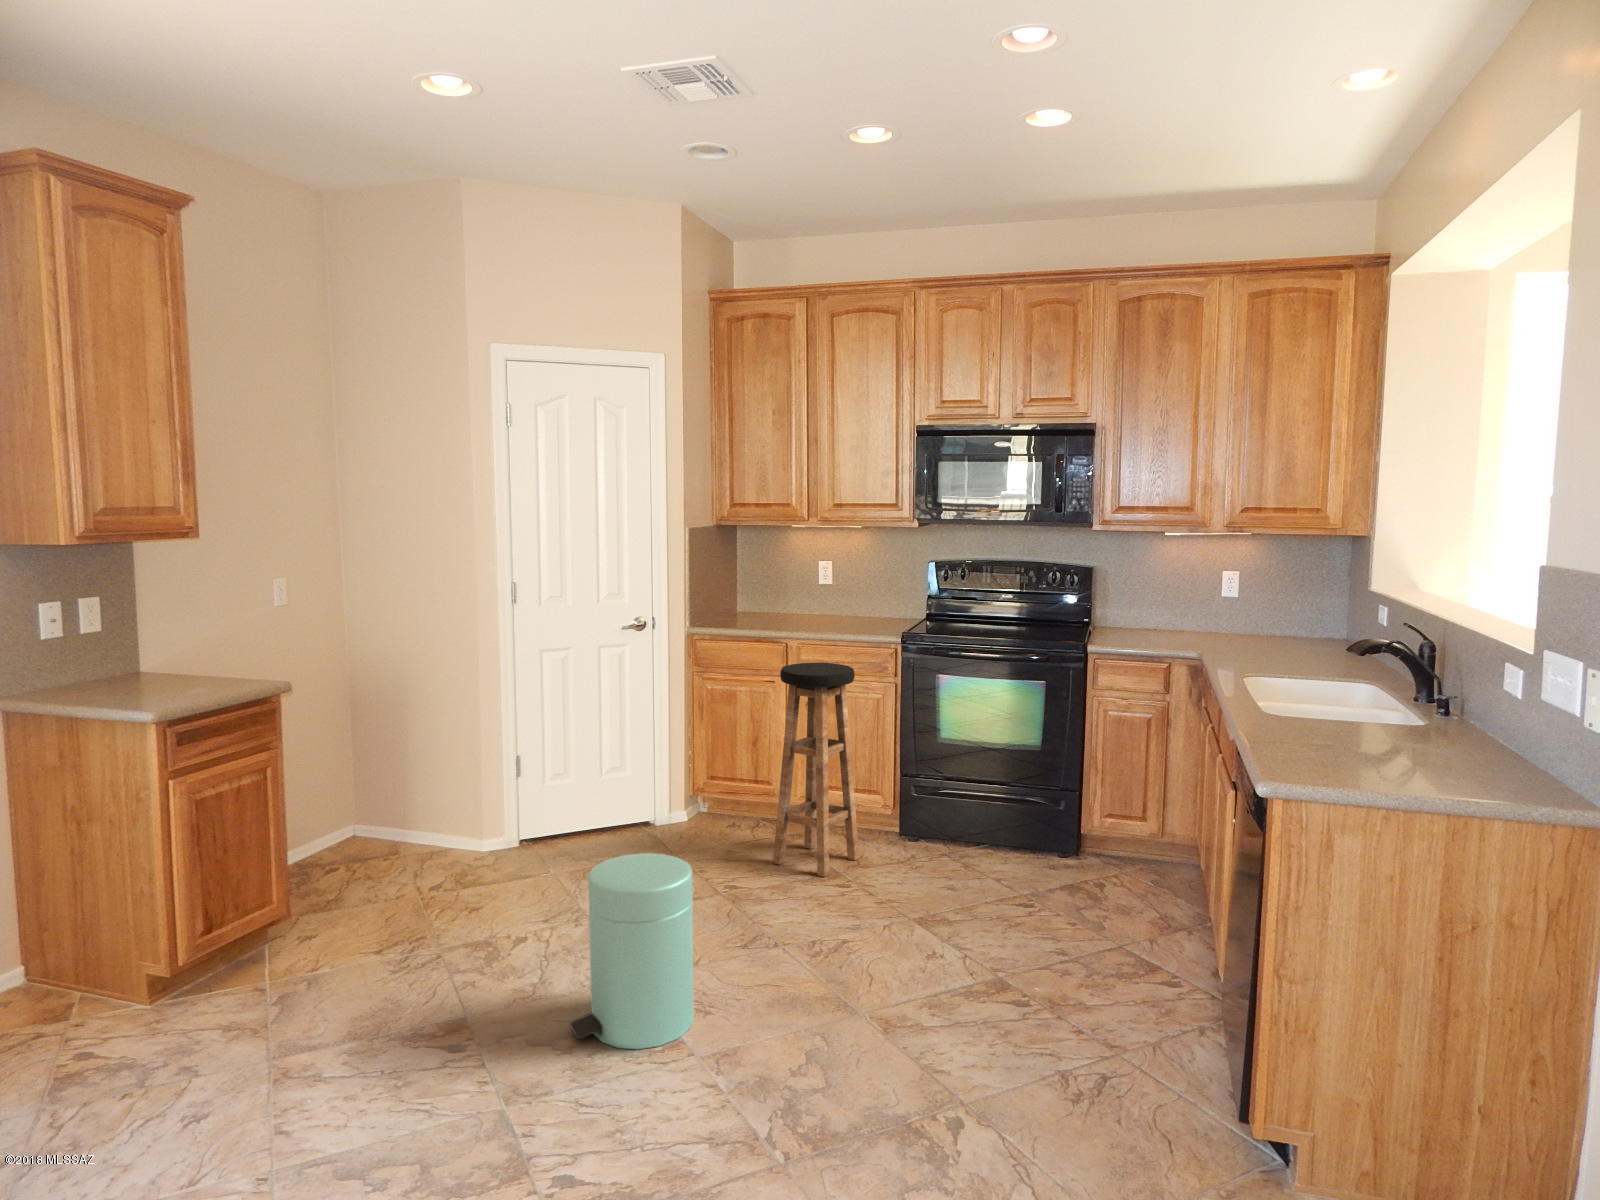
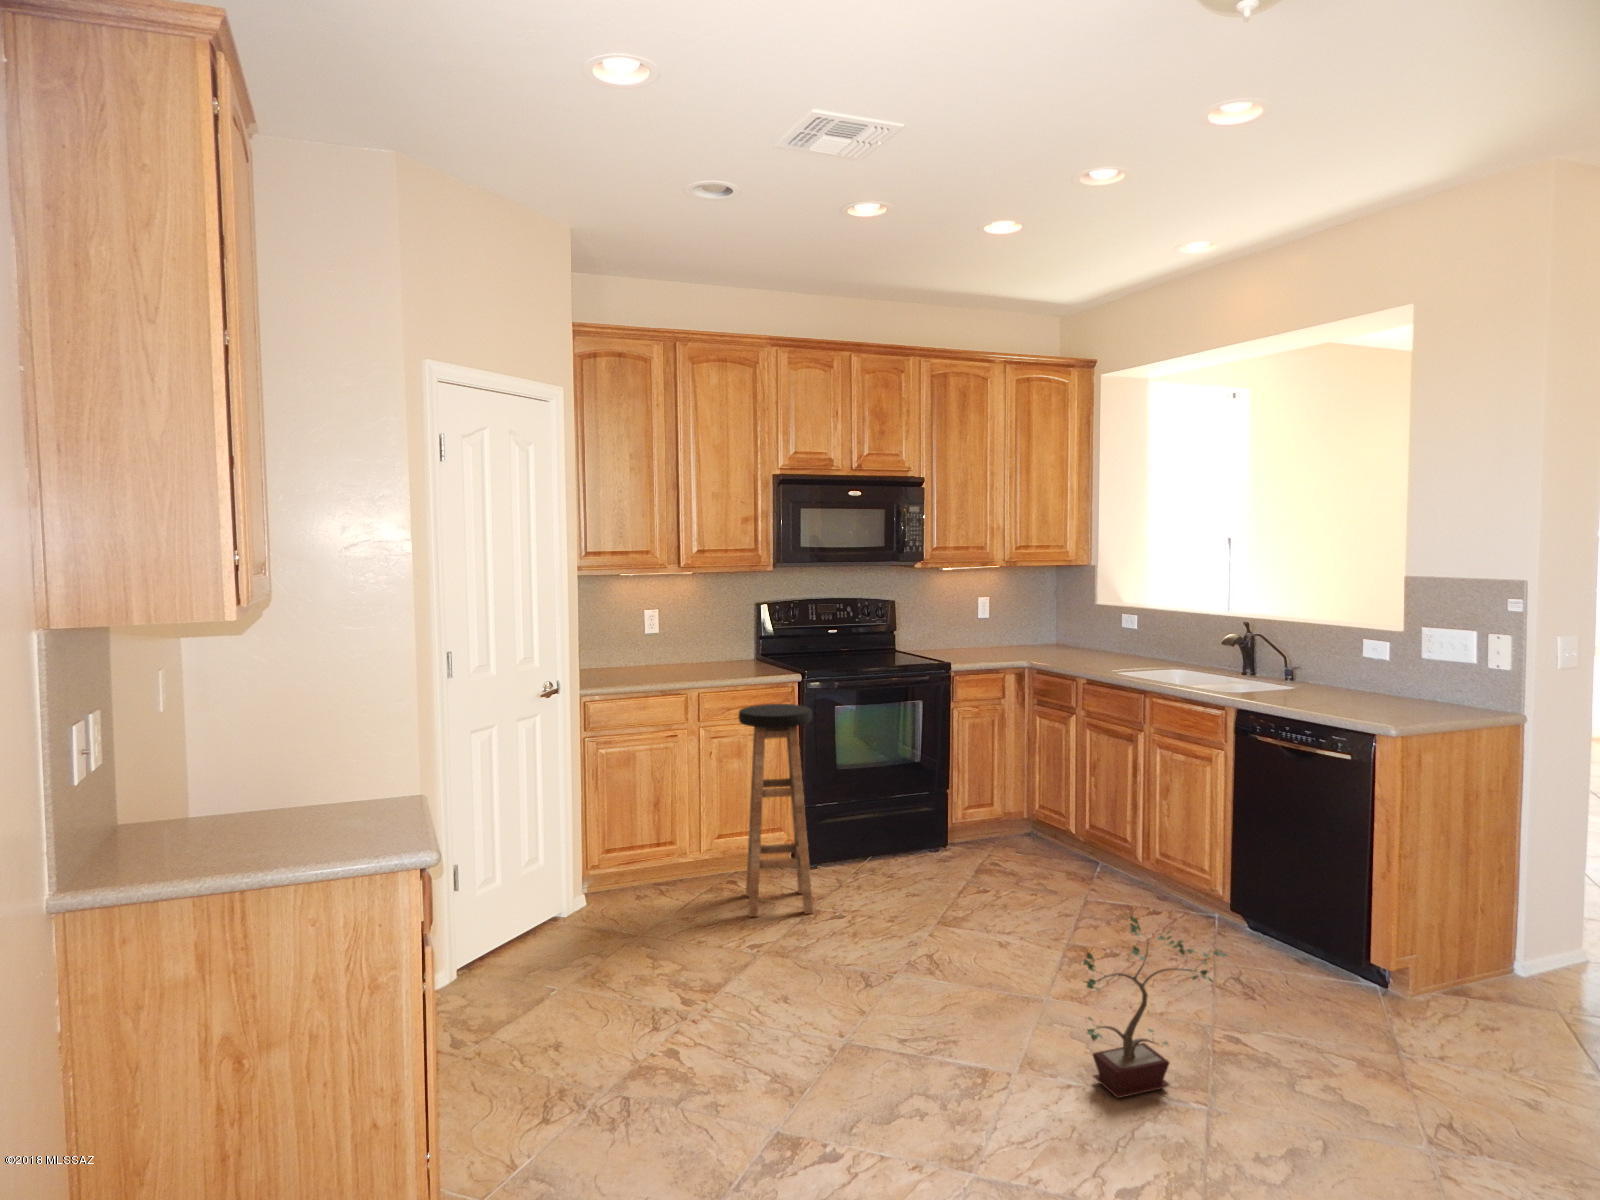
trash can: present [570,853,694,1049] -> none [876,896,983,1110]
potted plant: none [691,928,843,1127] -> present [1084,916,1227,1098]

